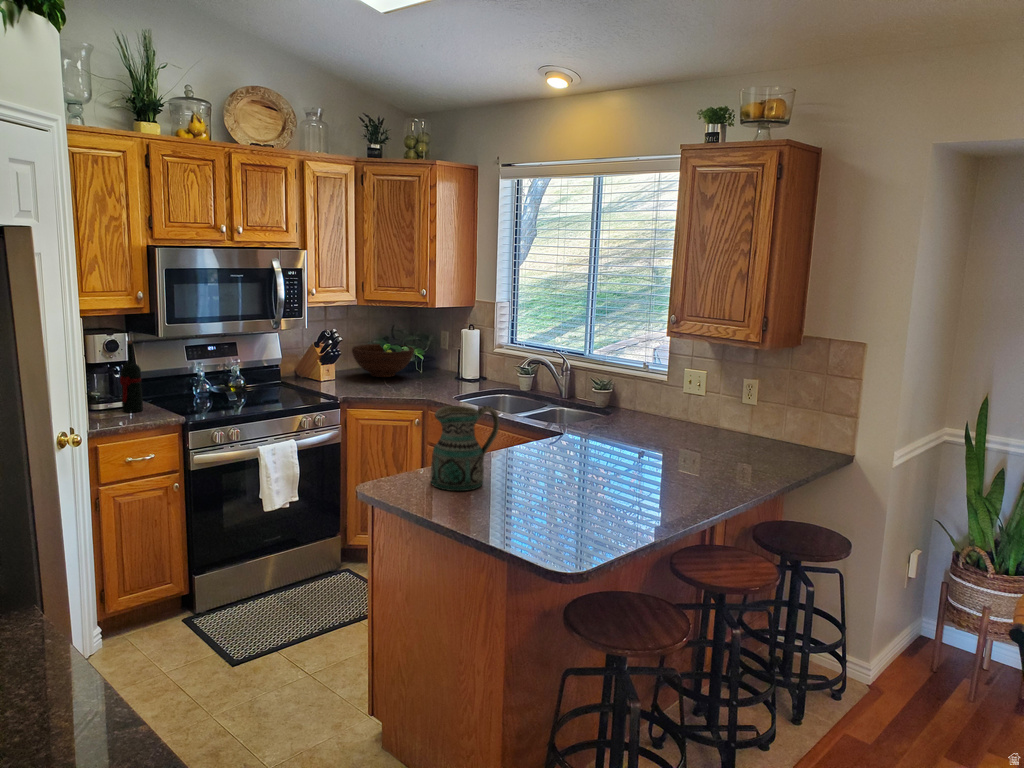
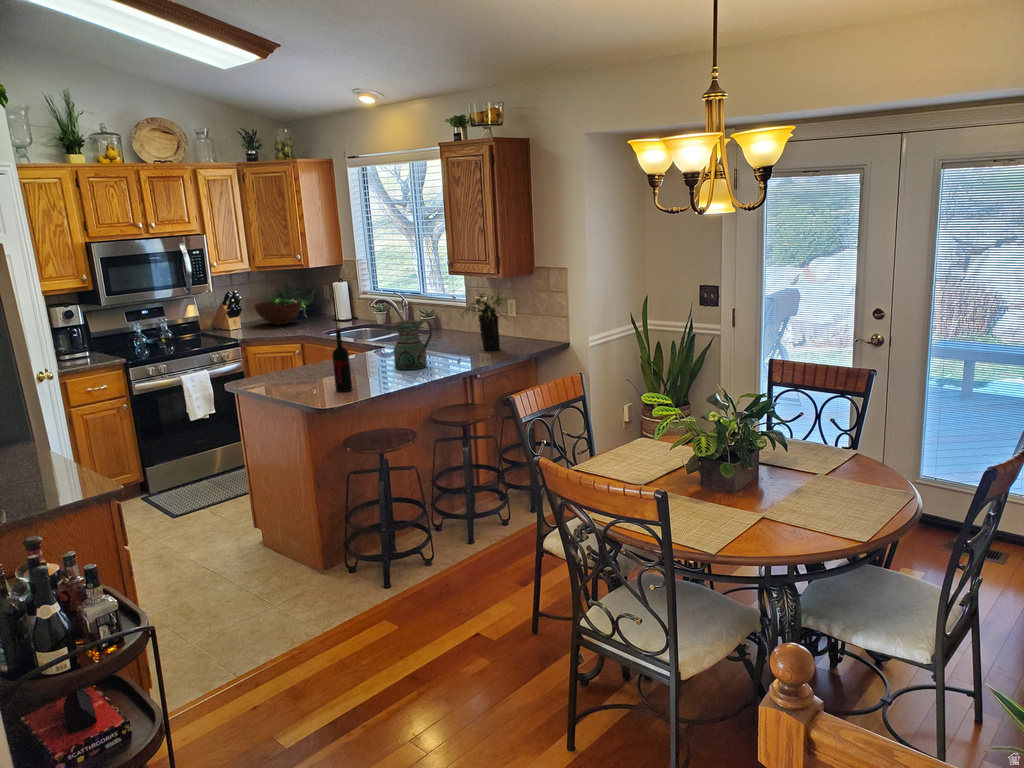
wine bottle: present [120,340,143,412] -> present [332,327,352,392]
flower arrangement: none [690,368,766,457] -> present [460,291,510,351]
ceramic pitcher: present [431,406,499,491] -> present [393,319,434,370]

